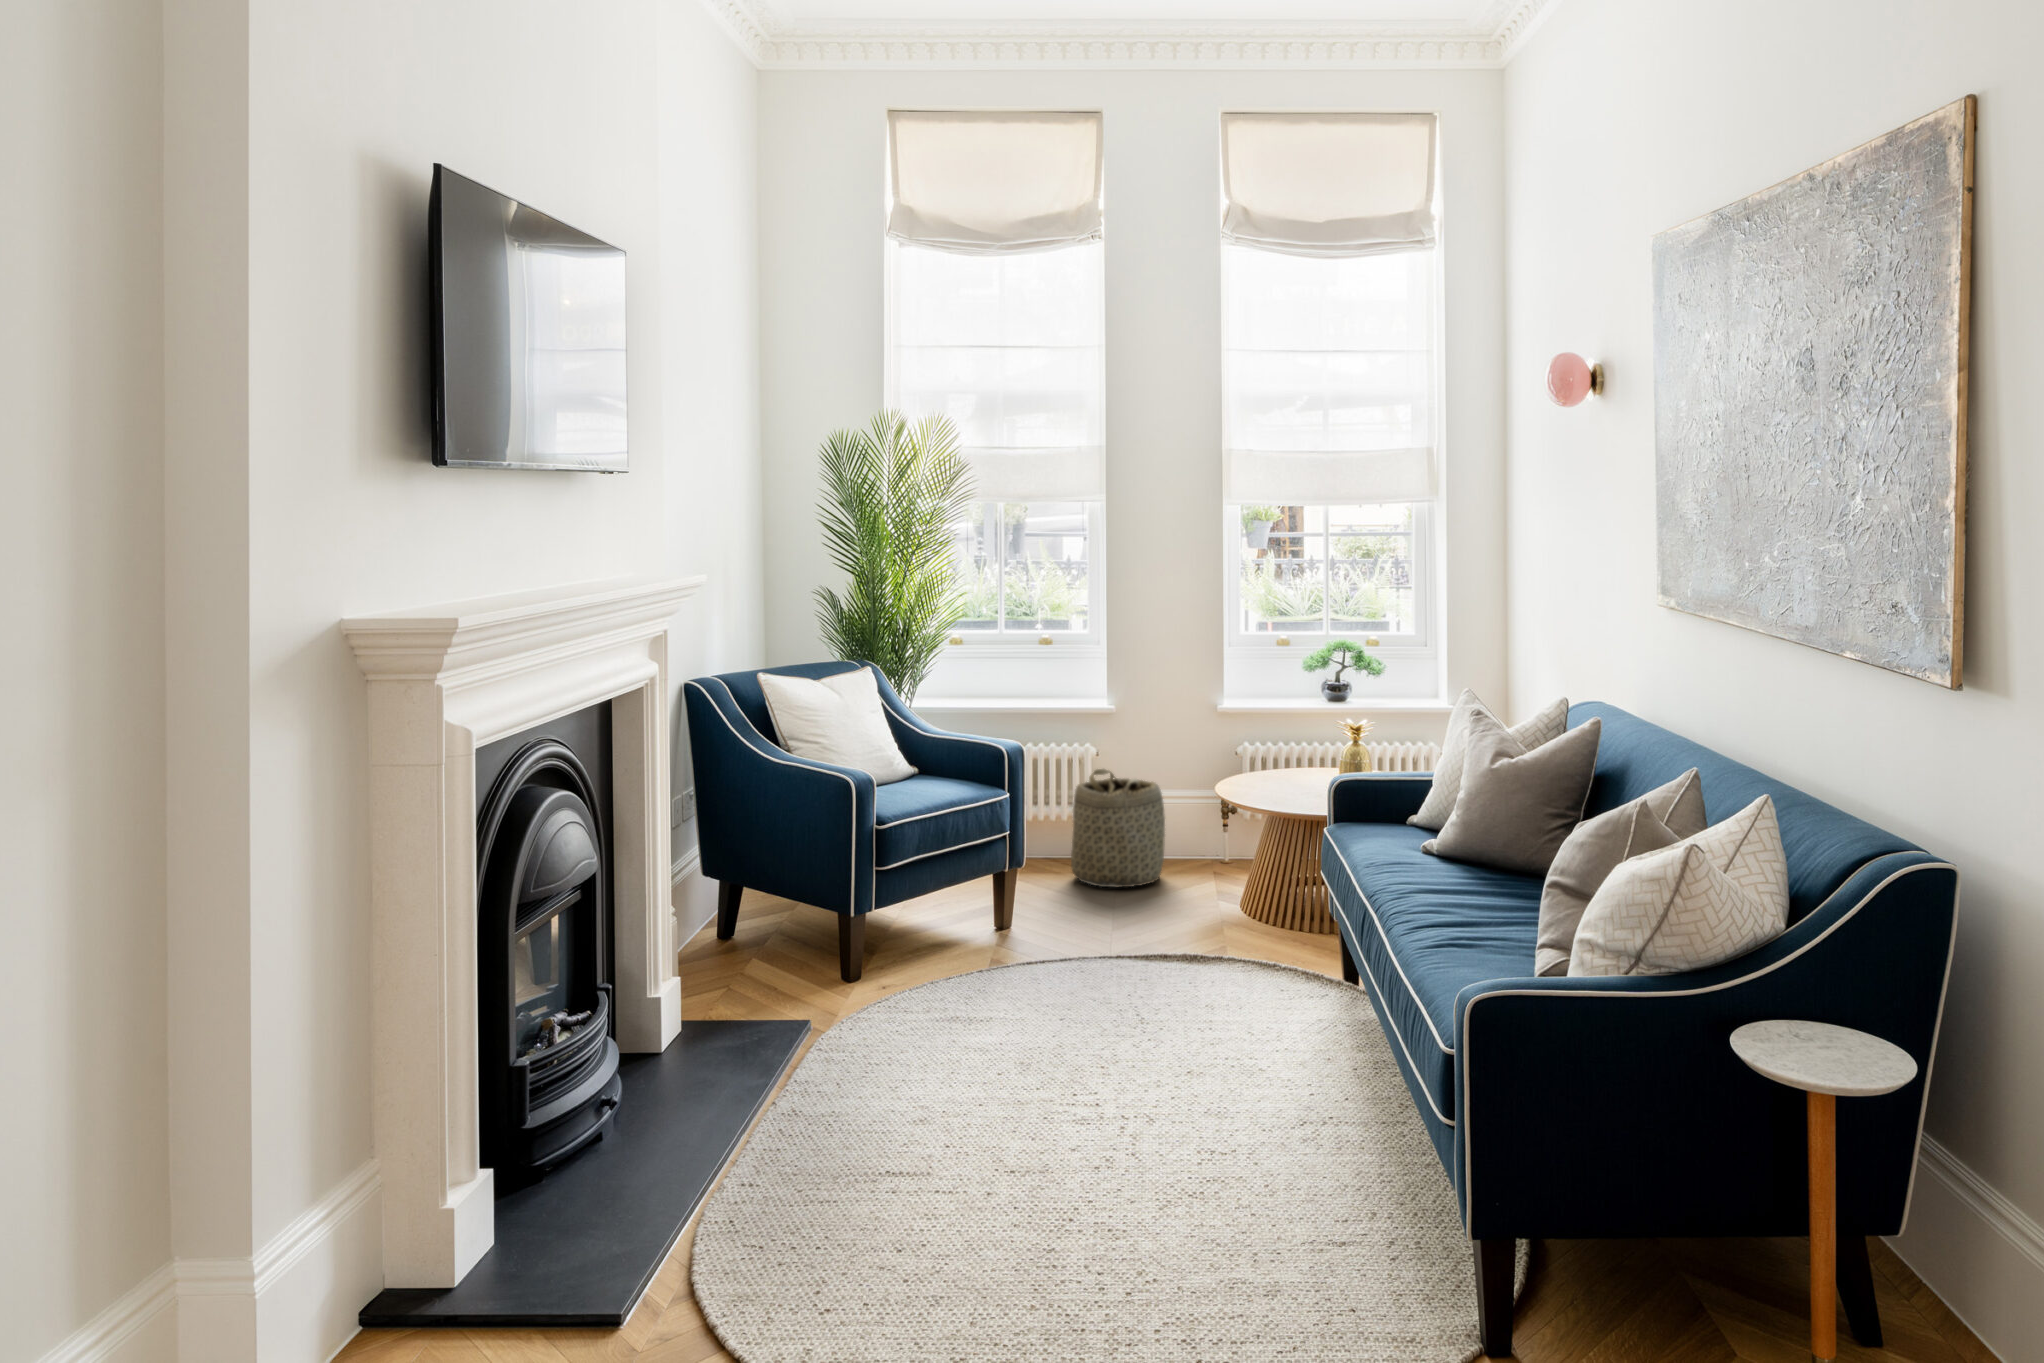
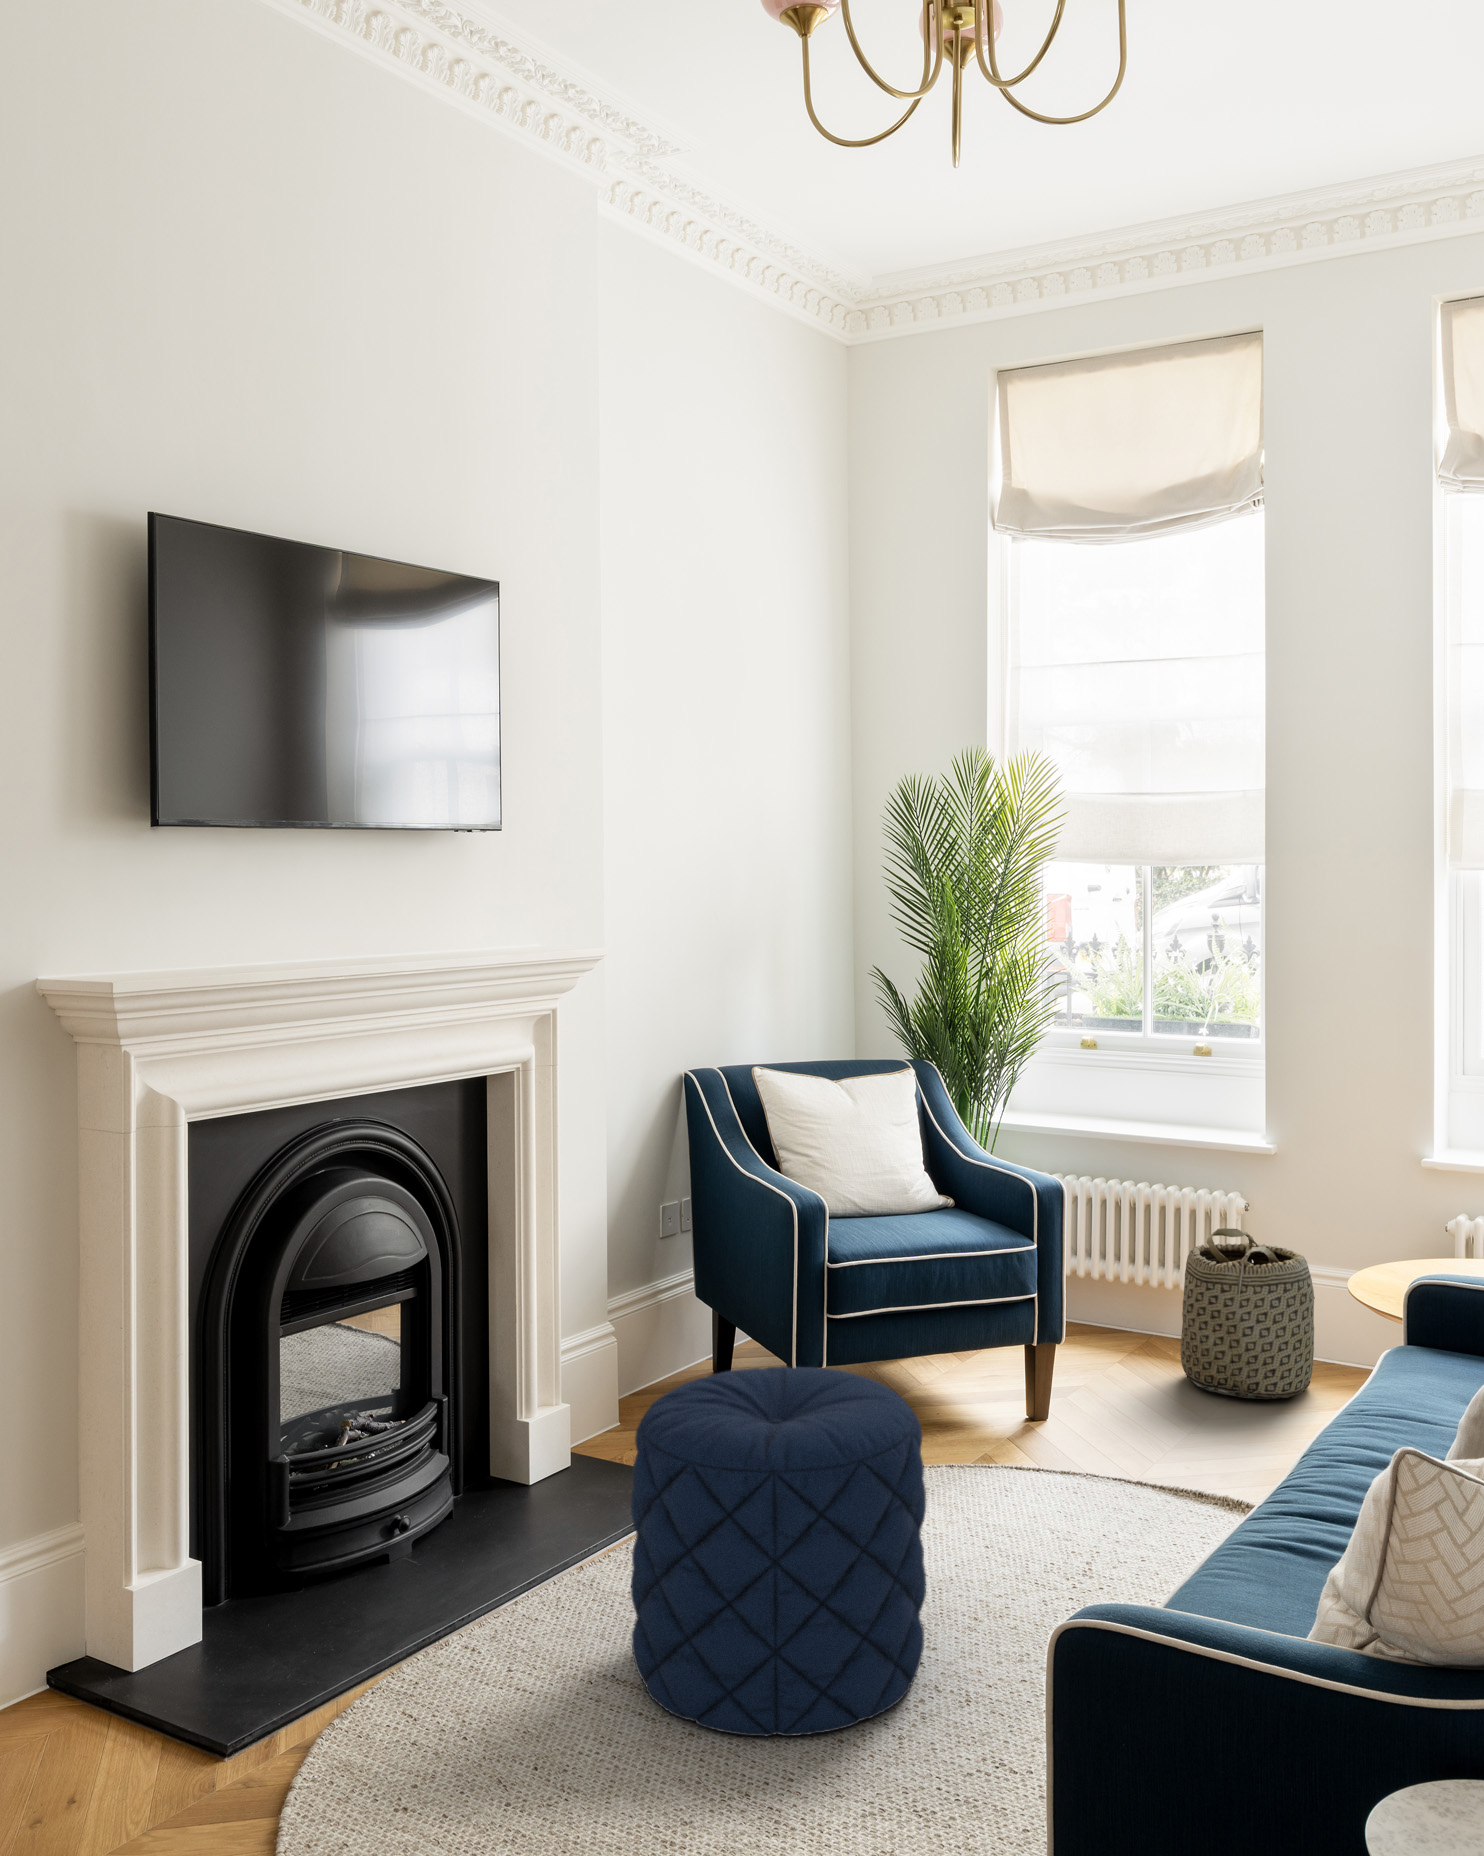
pouf: none [897,895,1128,1180] -> present [631,1366,926,1736]

